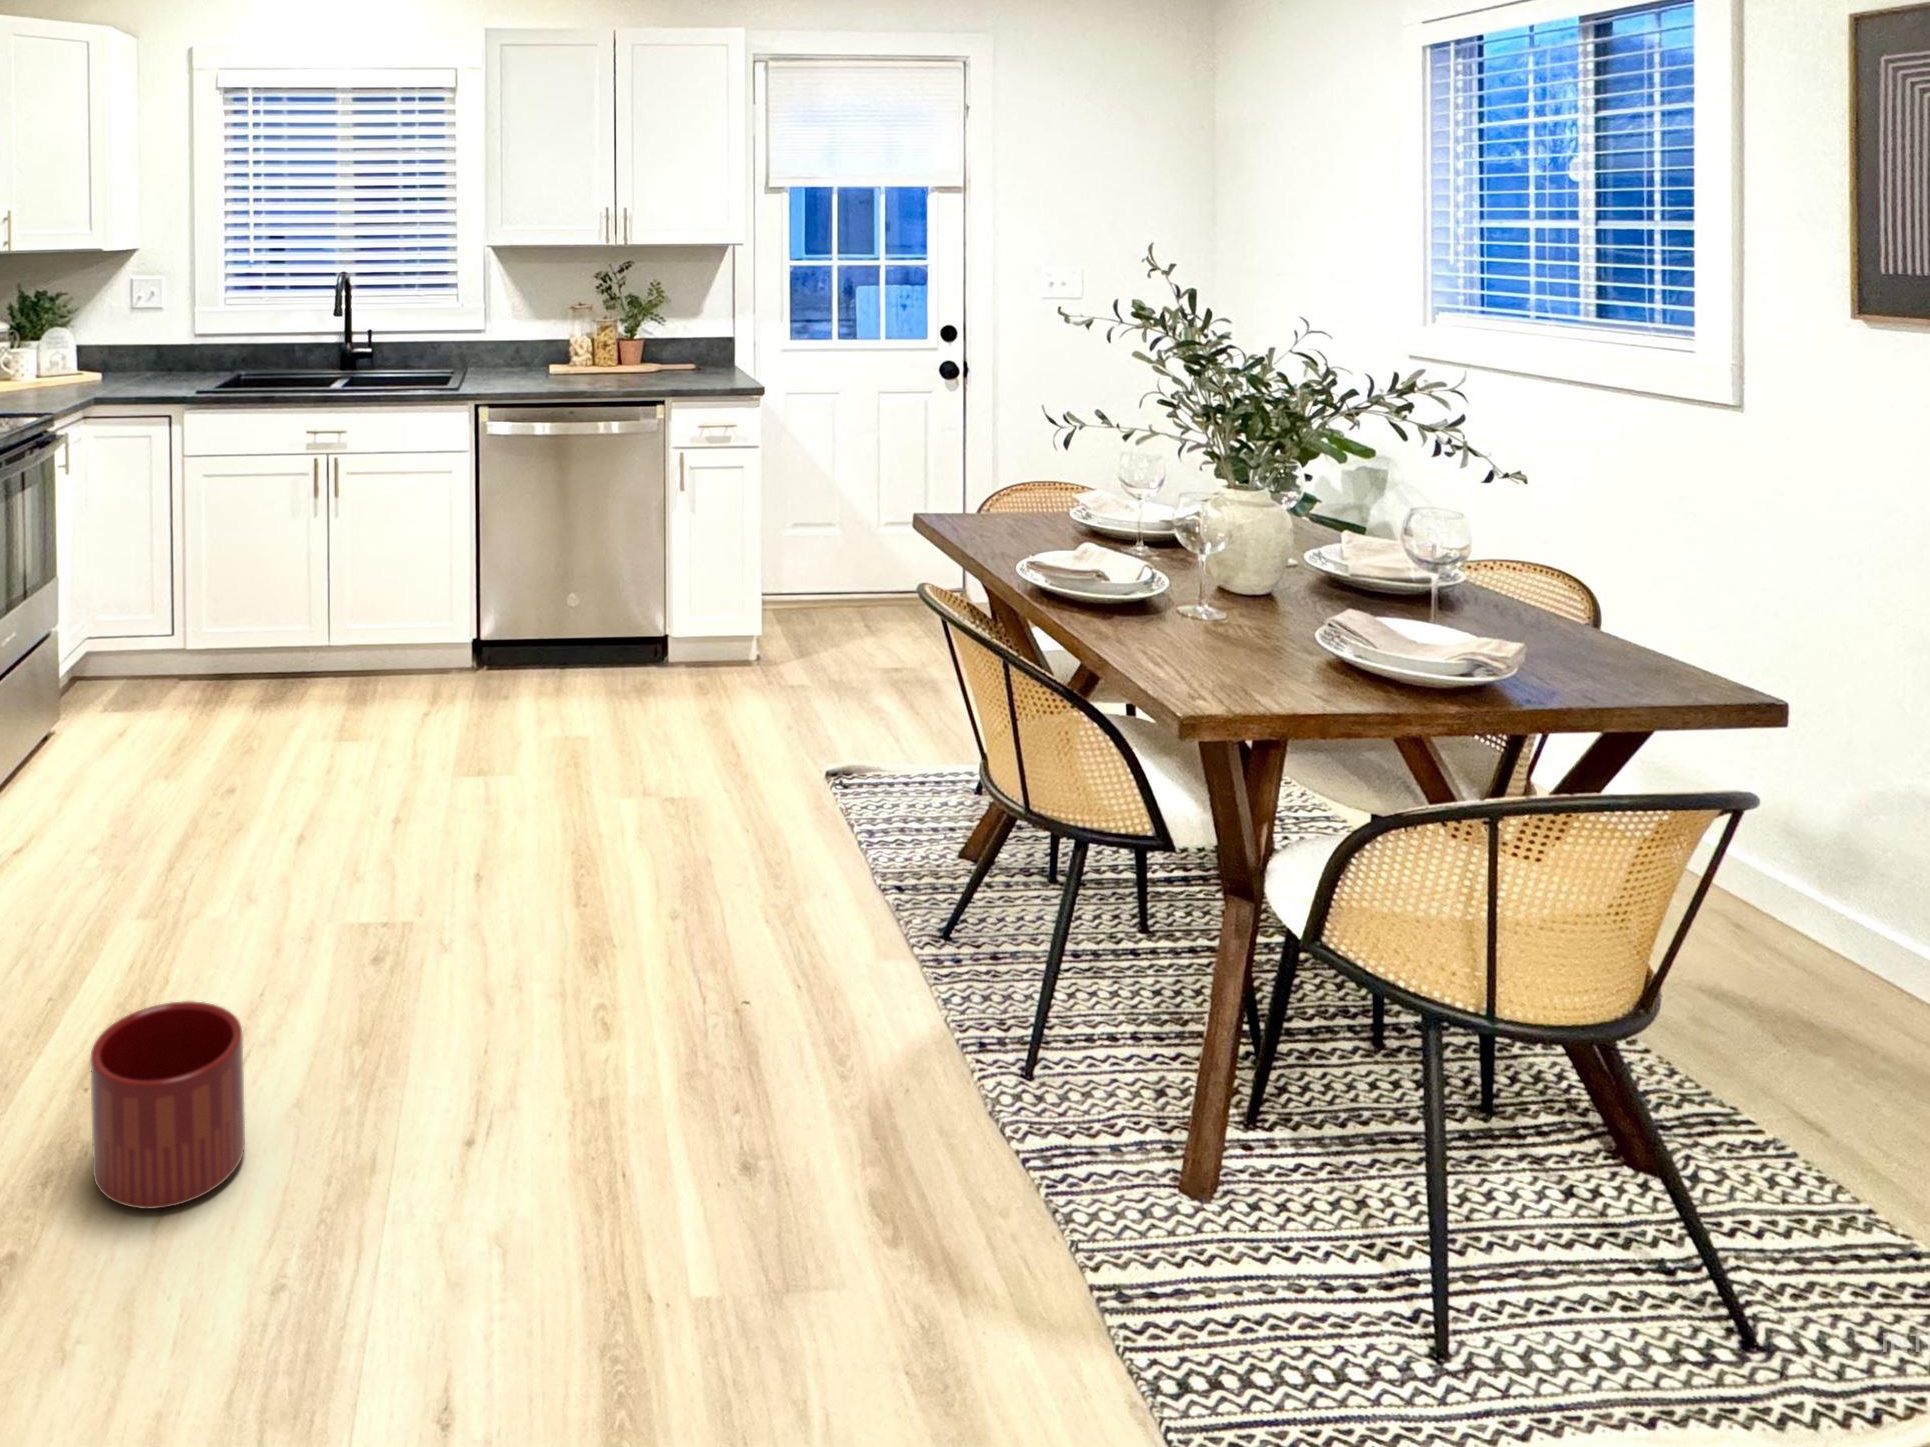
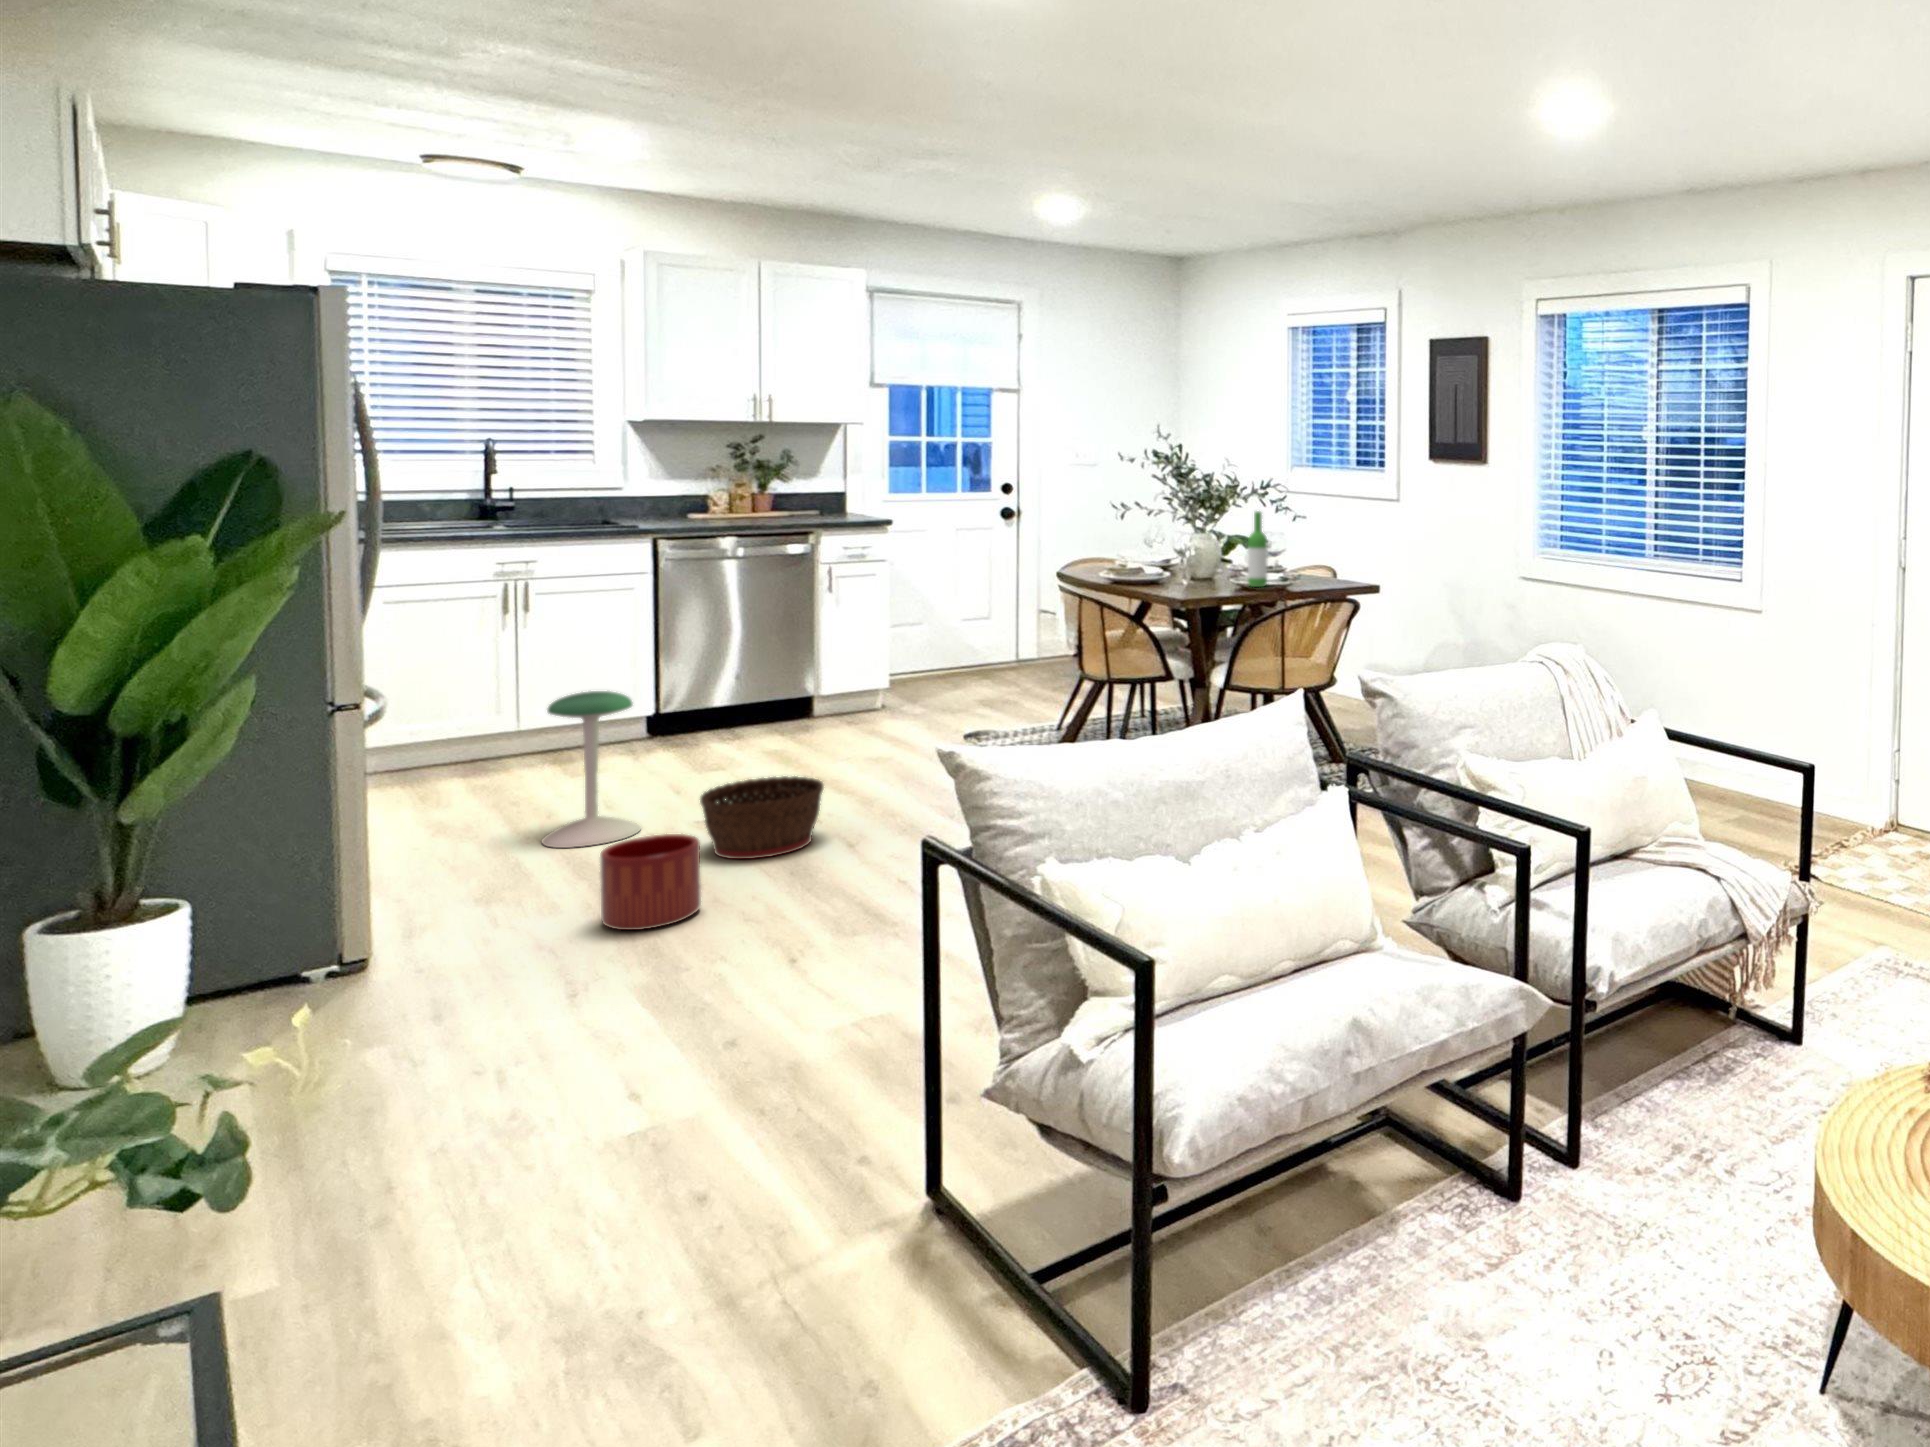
wine bottle: none [1347,442,1397,612] -> present [1248,511,1267,587]
stool: none [214,662,335,903] -> present [542,691,641,848]
basket: none [345,850,526,1023] -> present [700,776,824,859]

